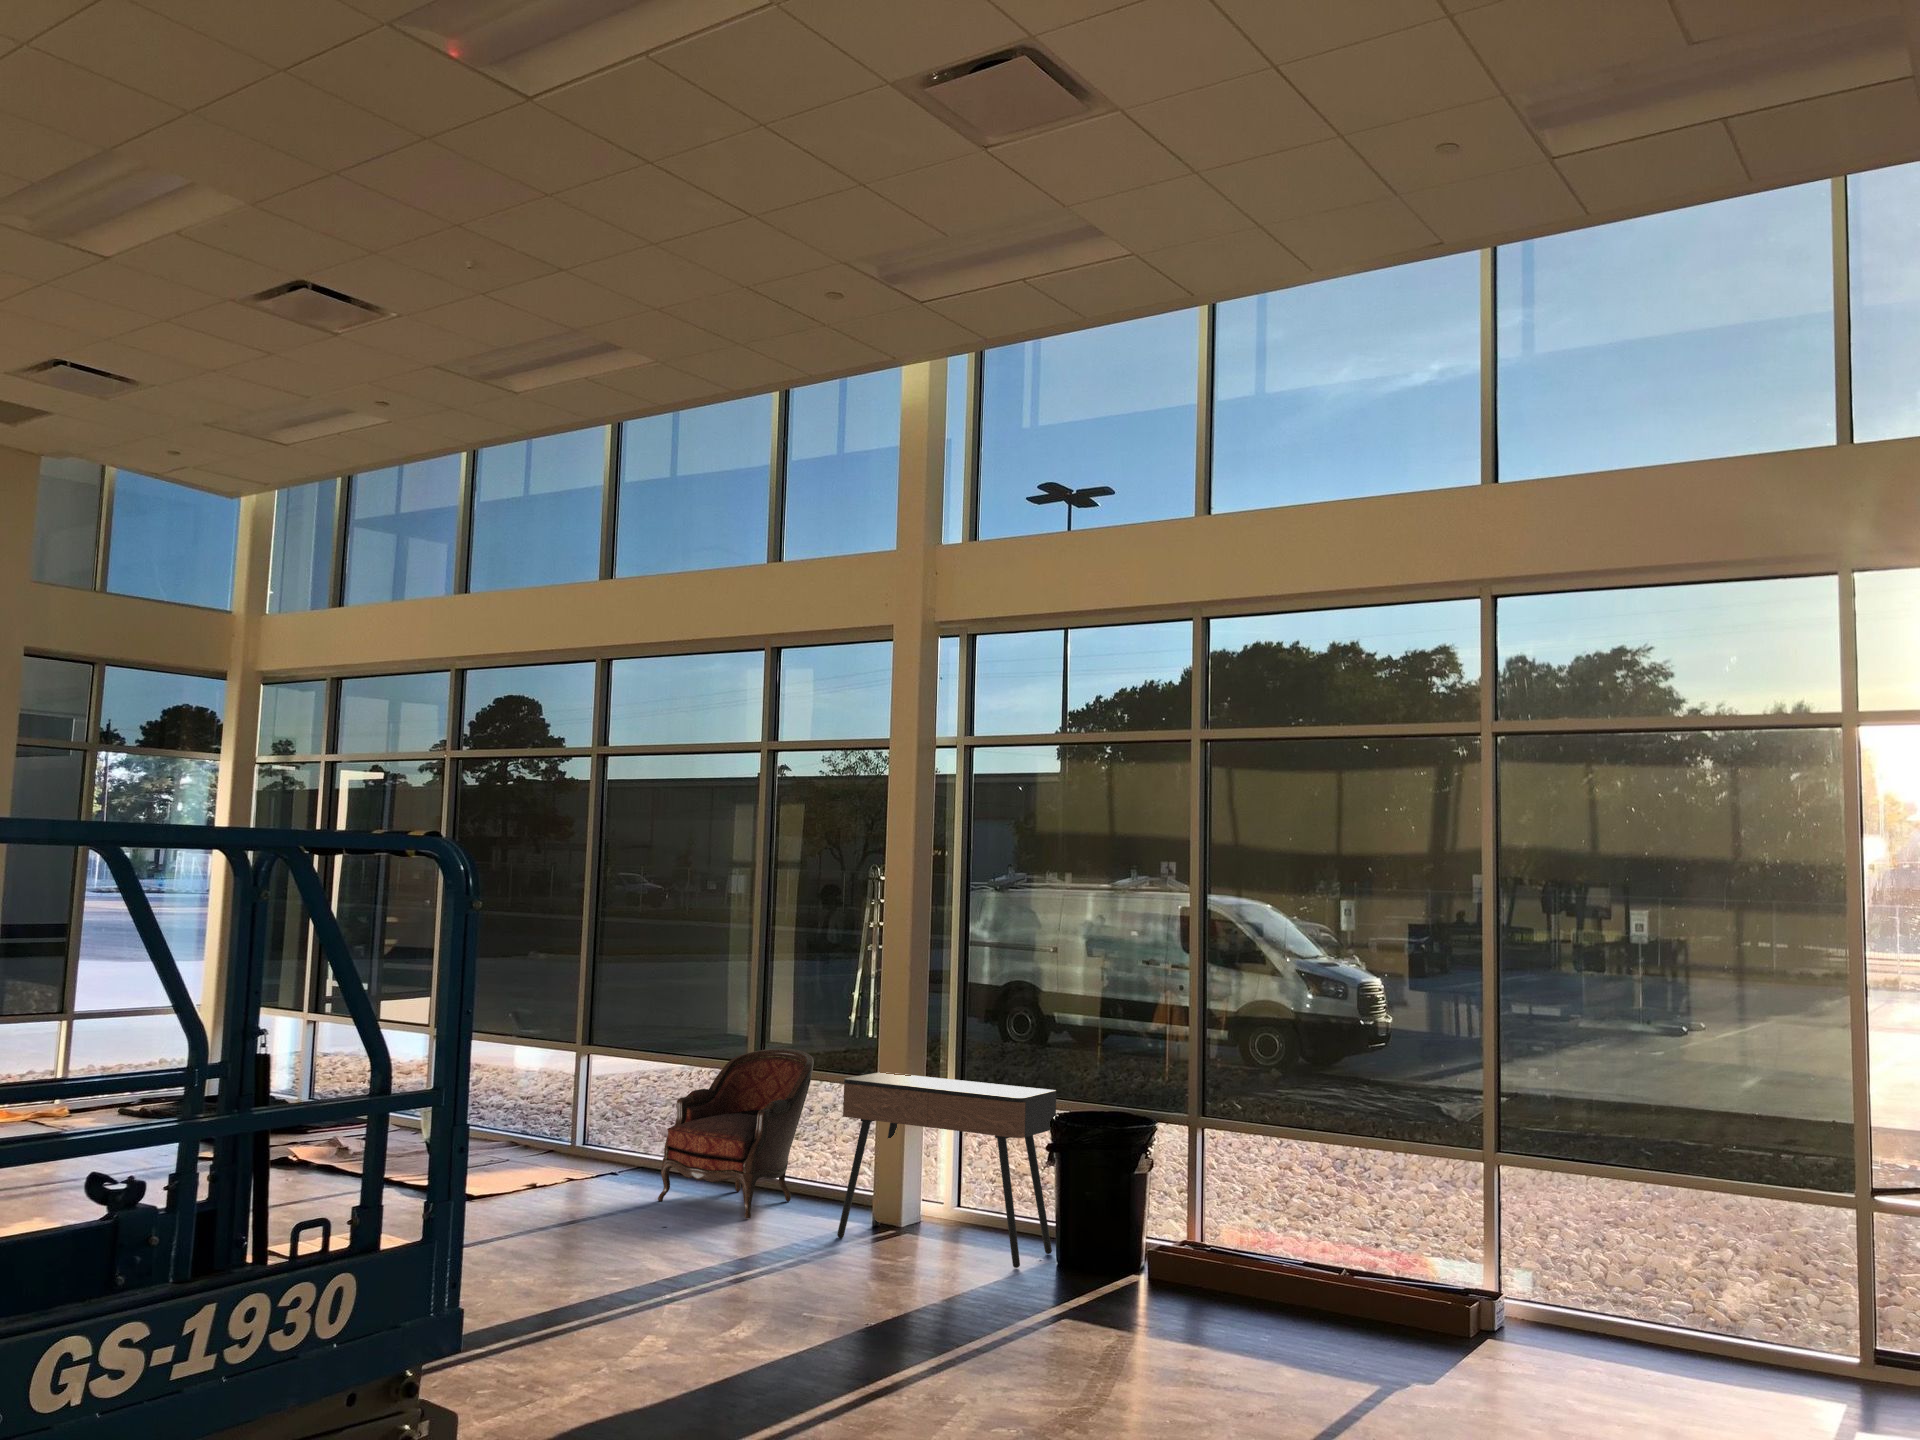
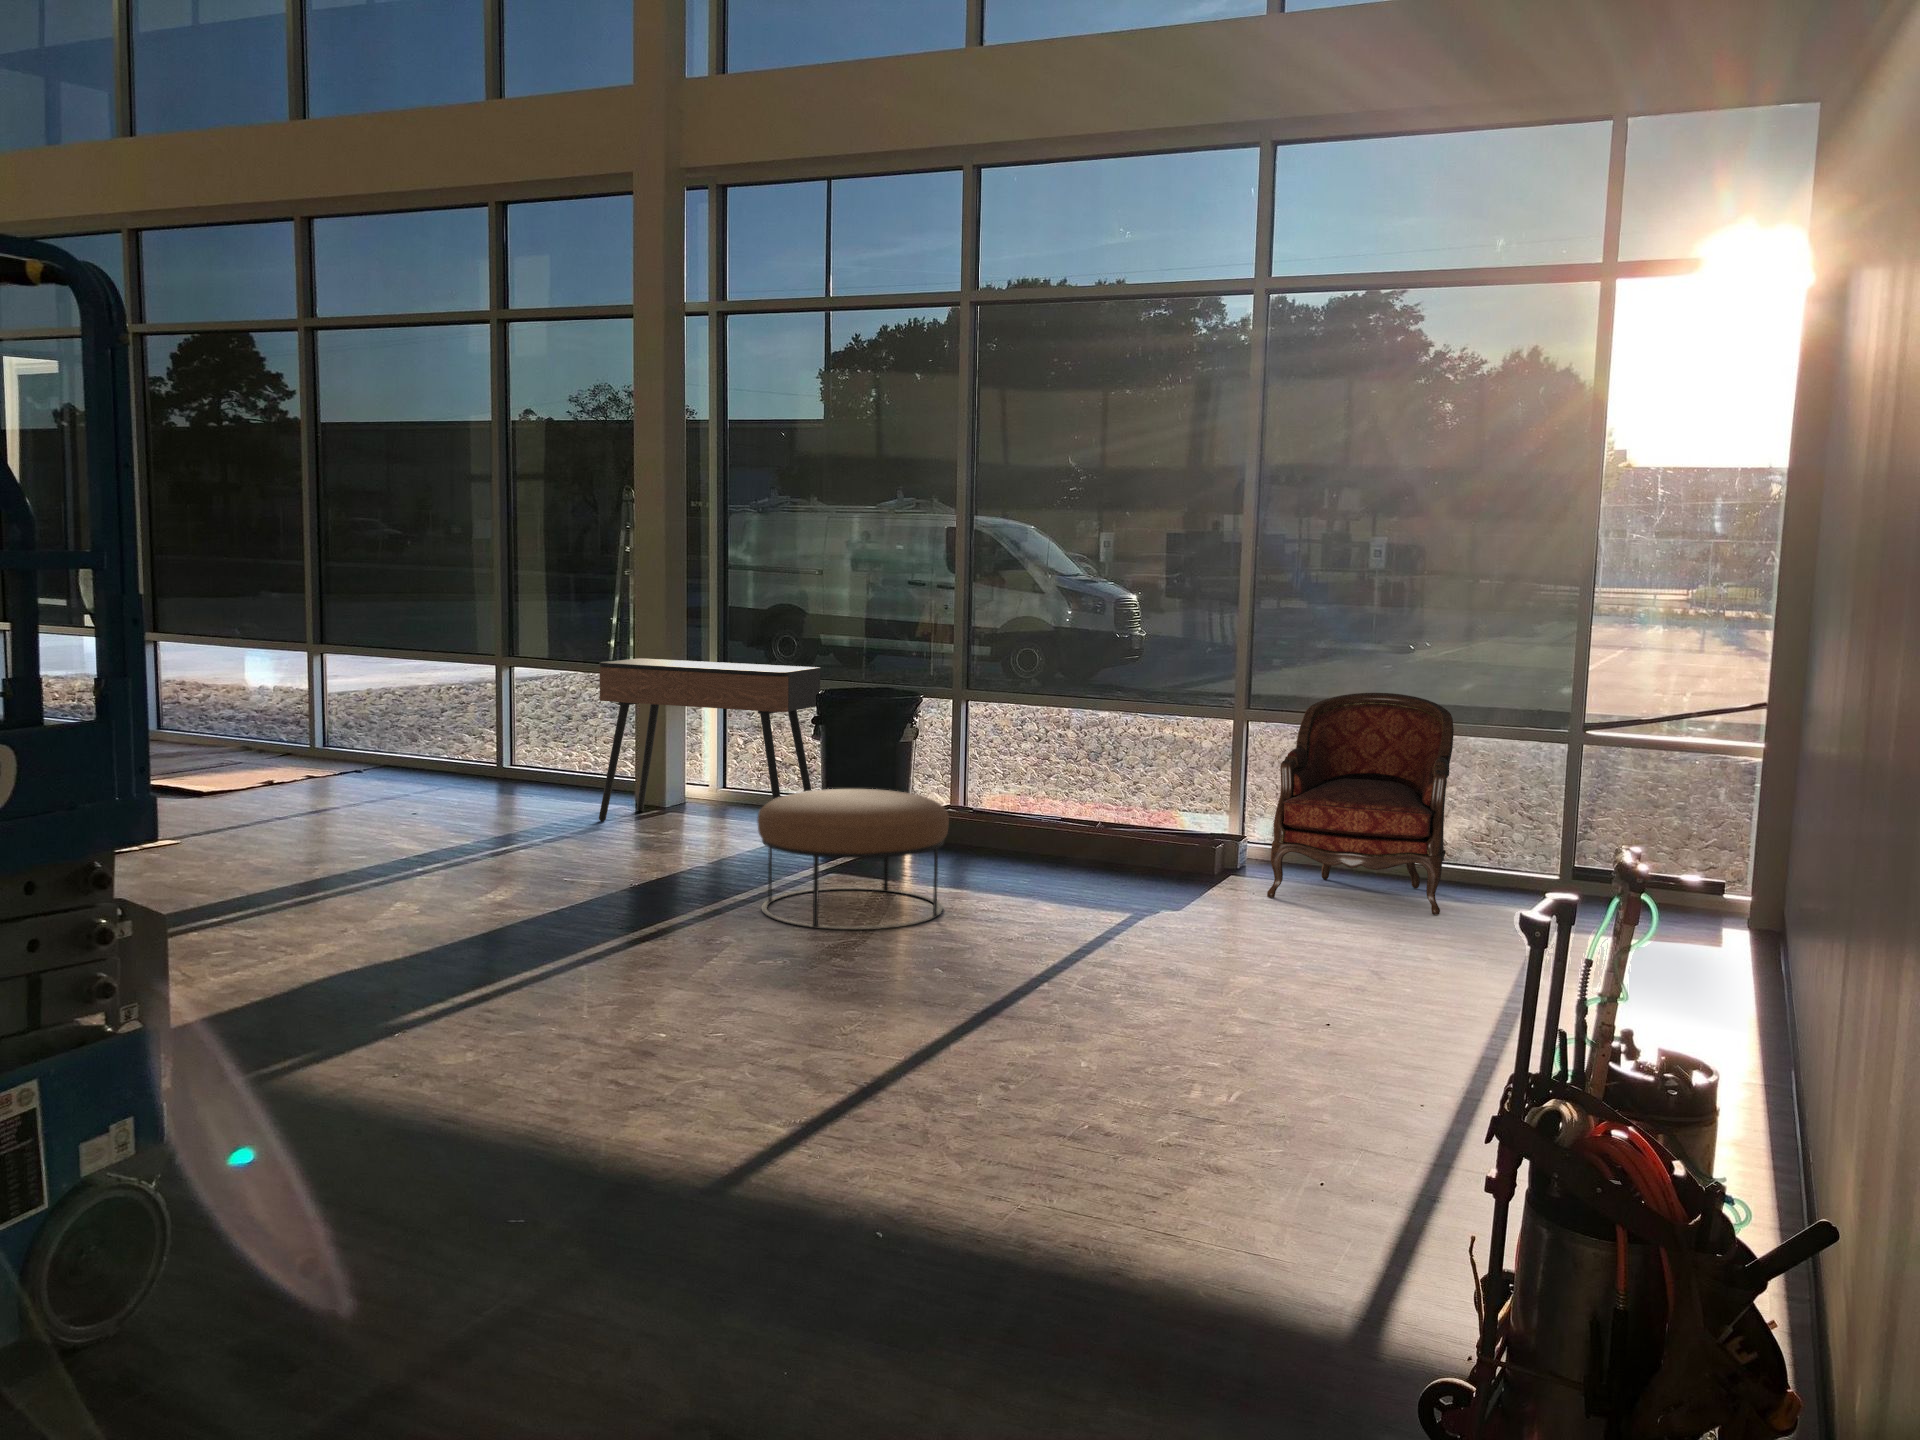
armchair: present [658,1049,814,1219] -> present [1267,693,1454,915]
ottoman: none [995,1237,1187,1397] -> present [757,789,949,930]

